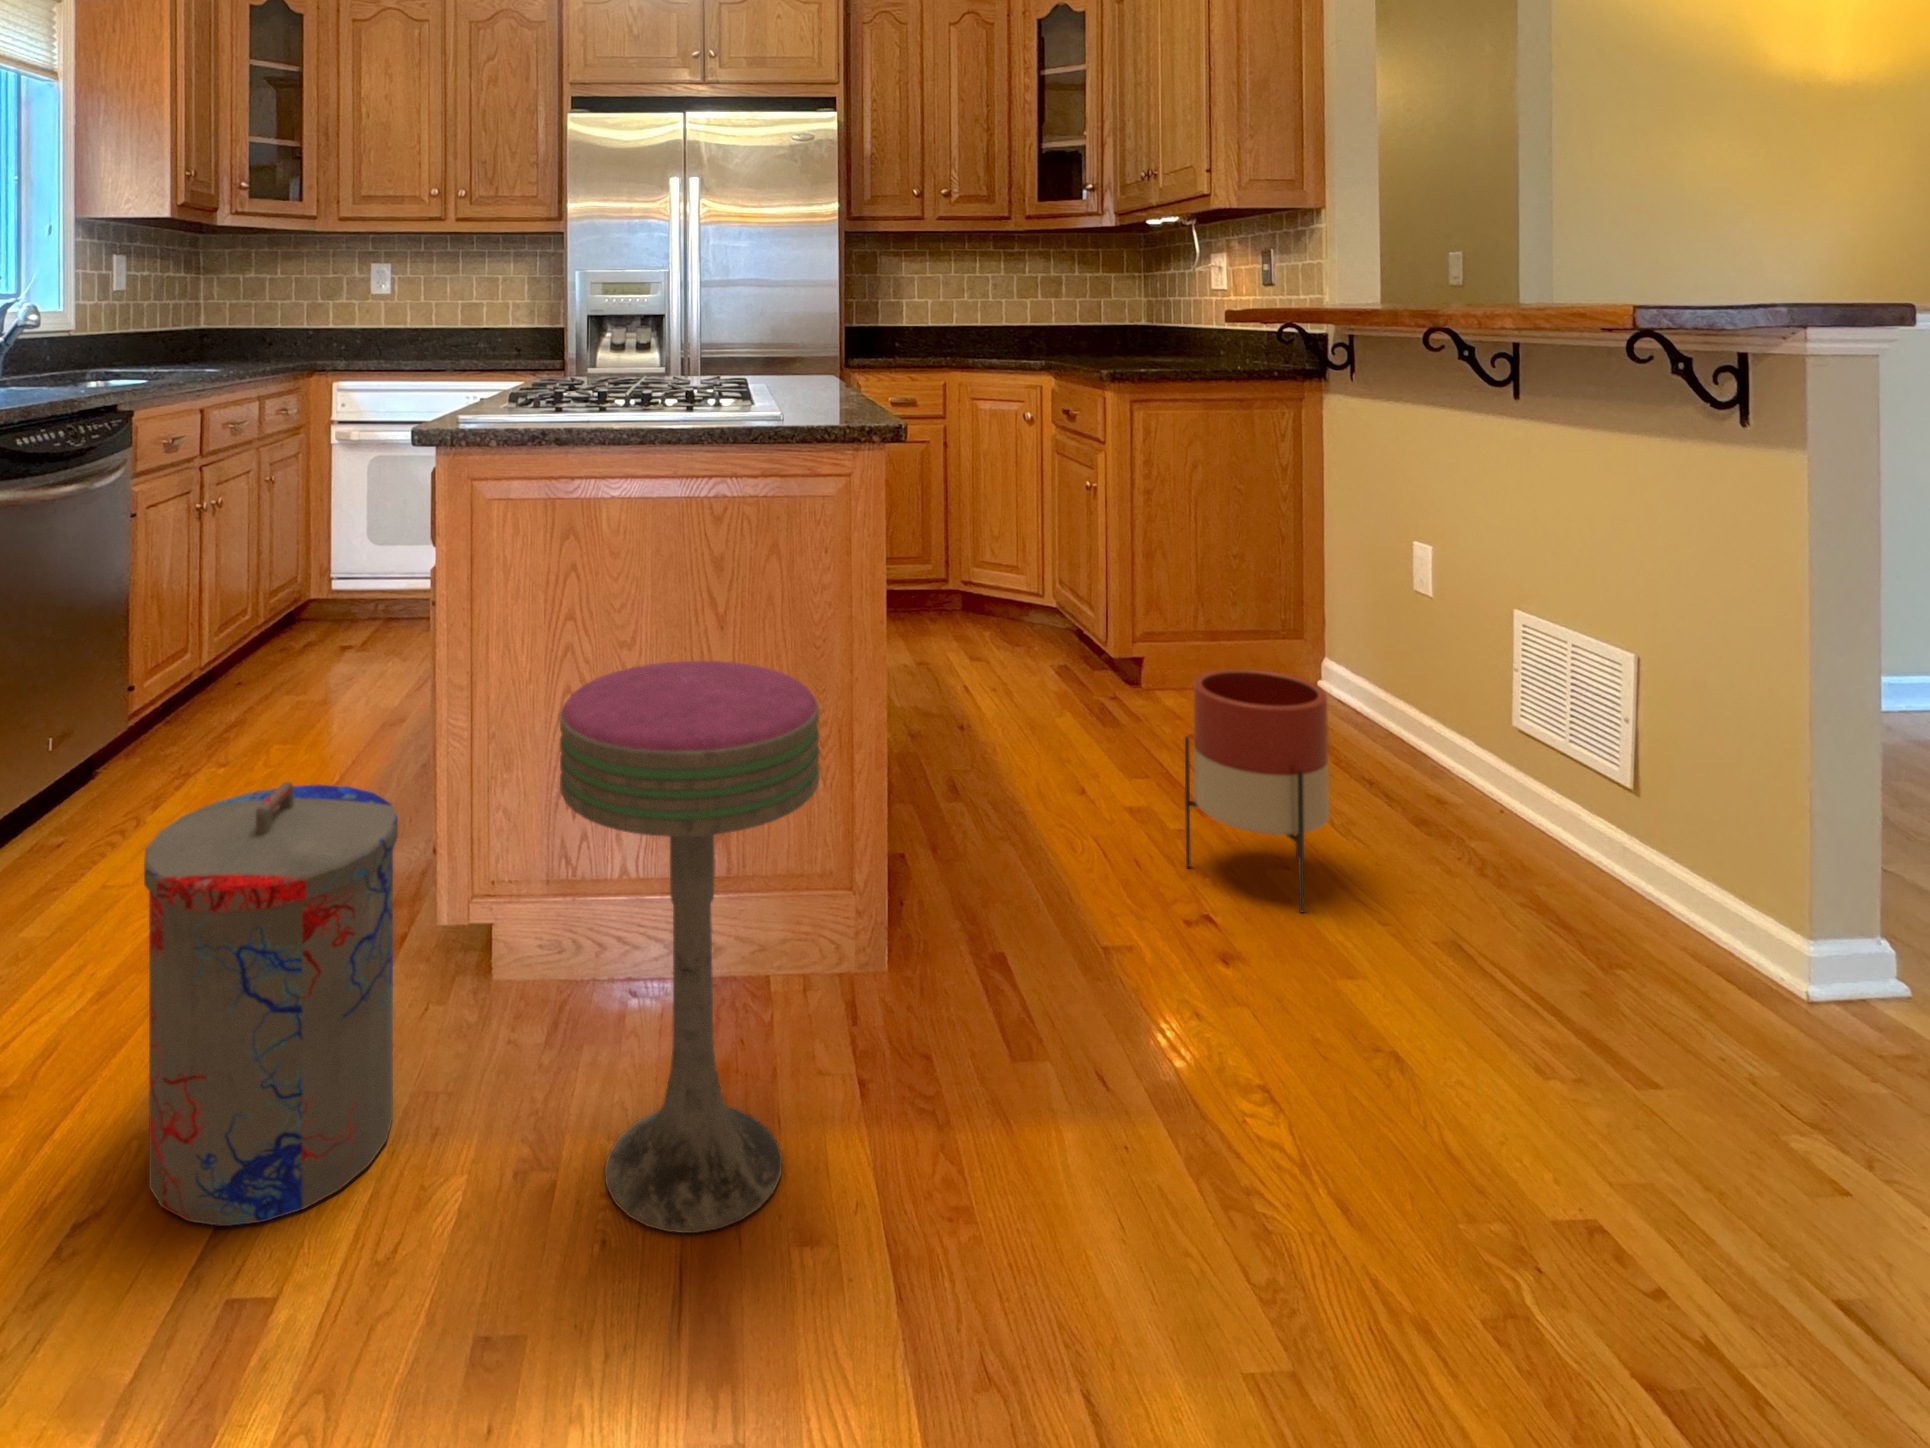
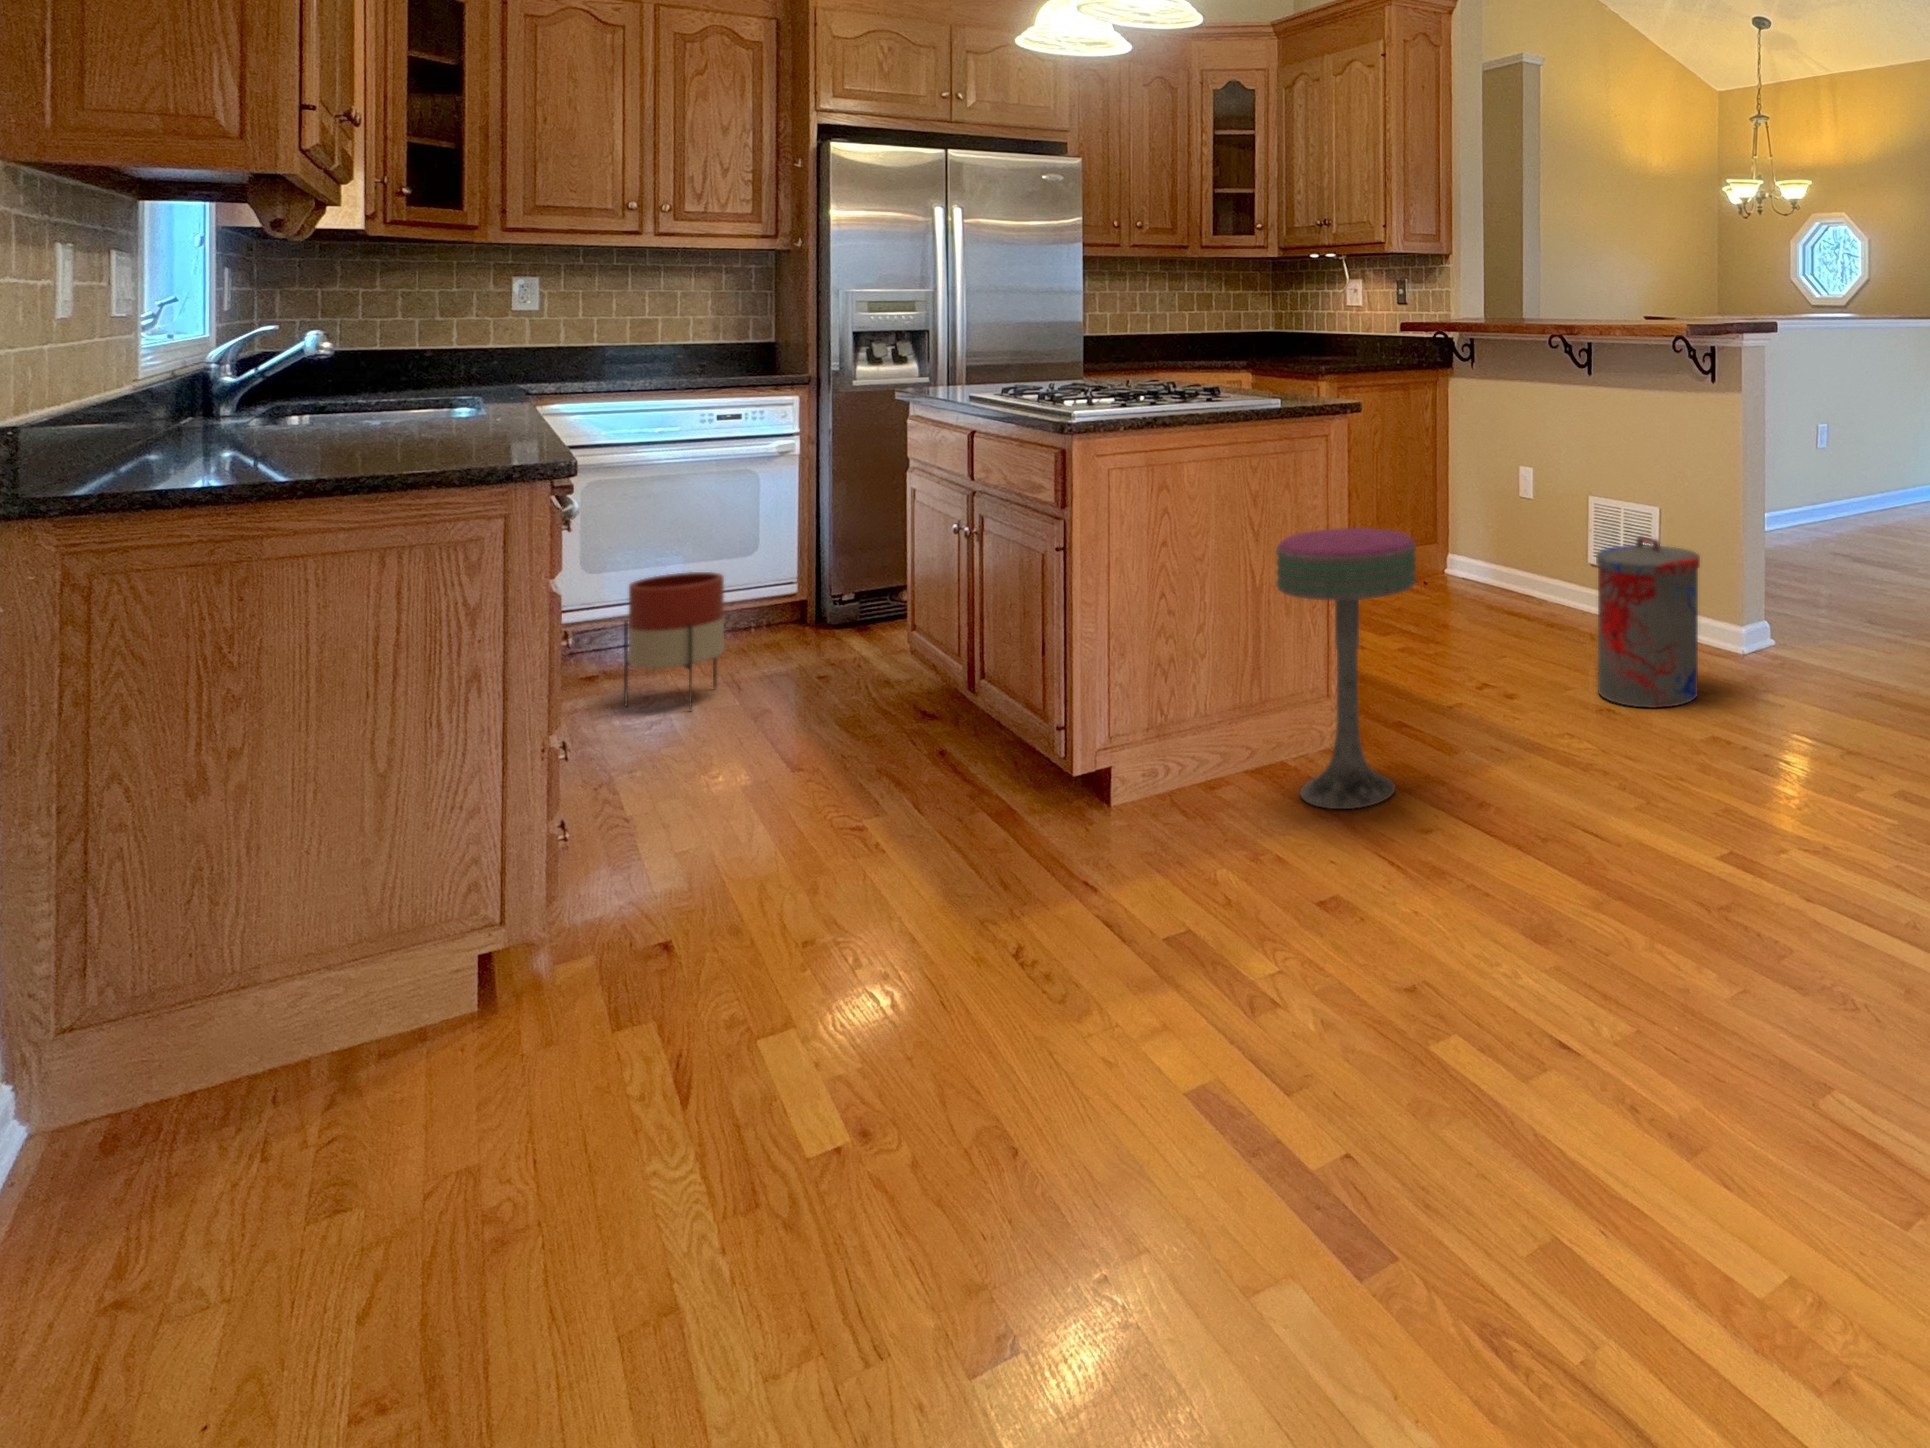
planter: present [1185,669,1329,912] -> present [624,572,724,710]
trash can: present [144,782,398,1226] -> present [1596,536,1700,708]

